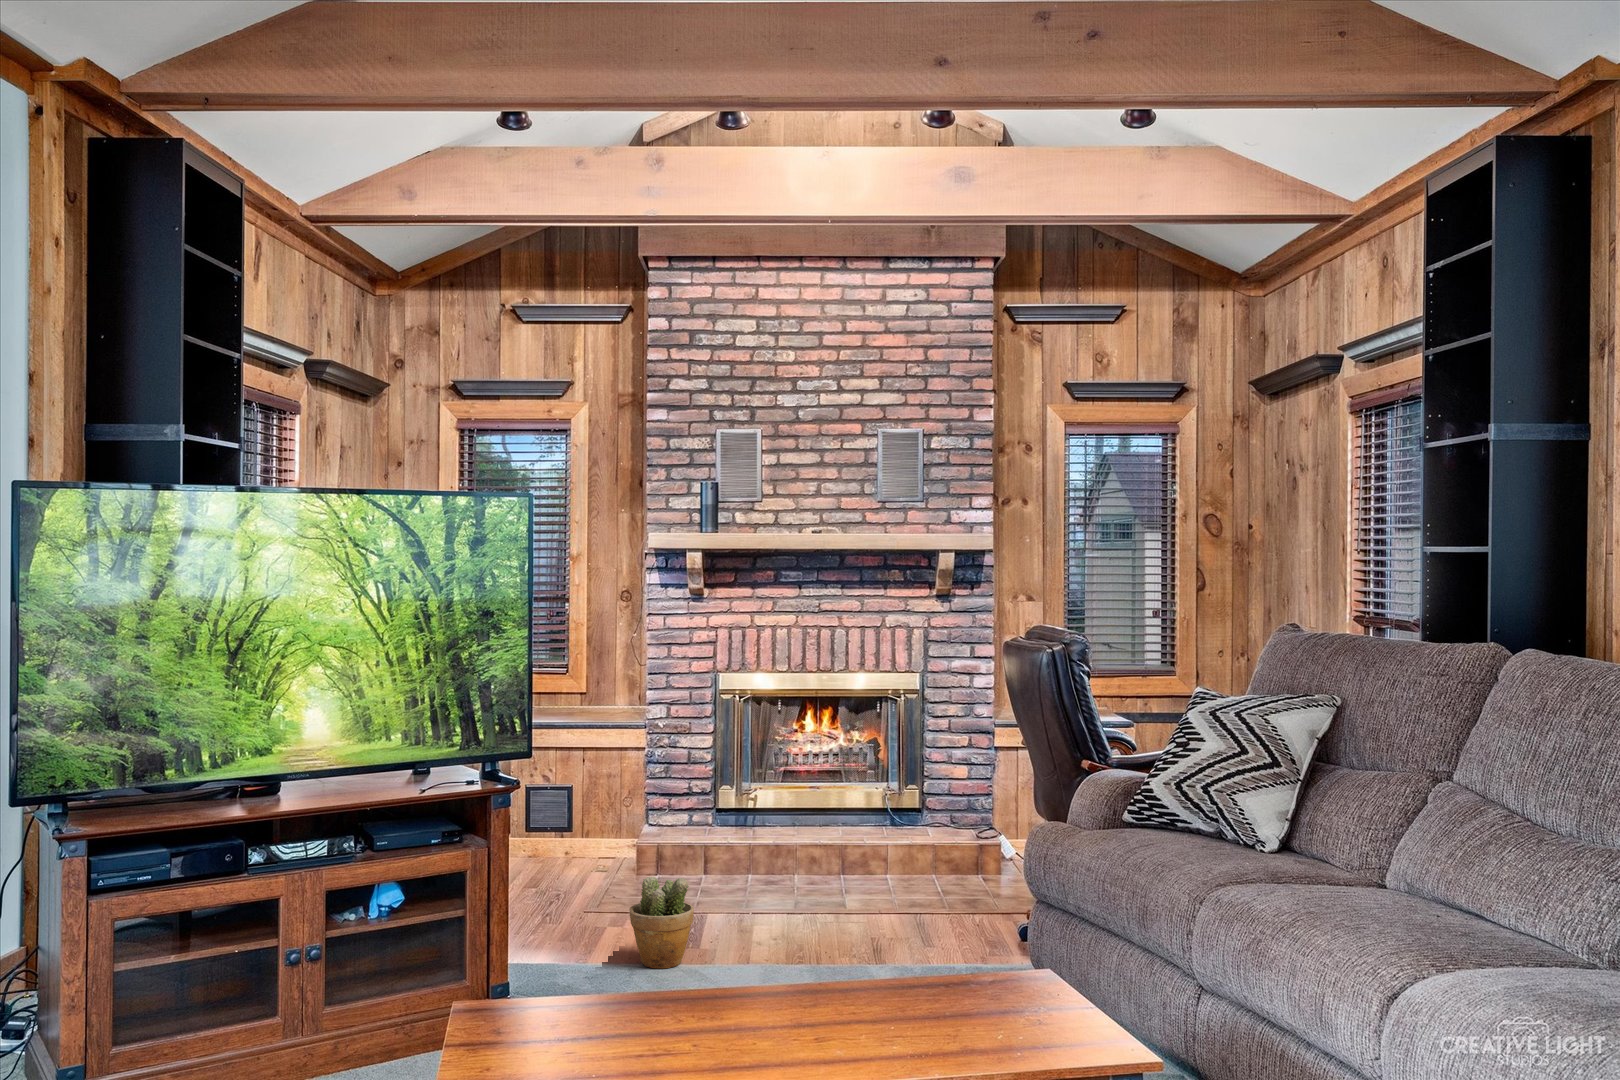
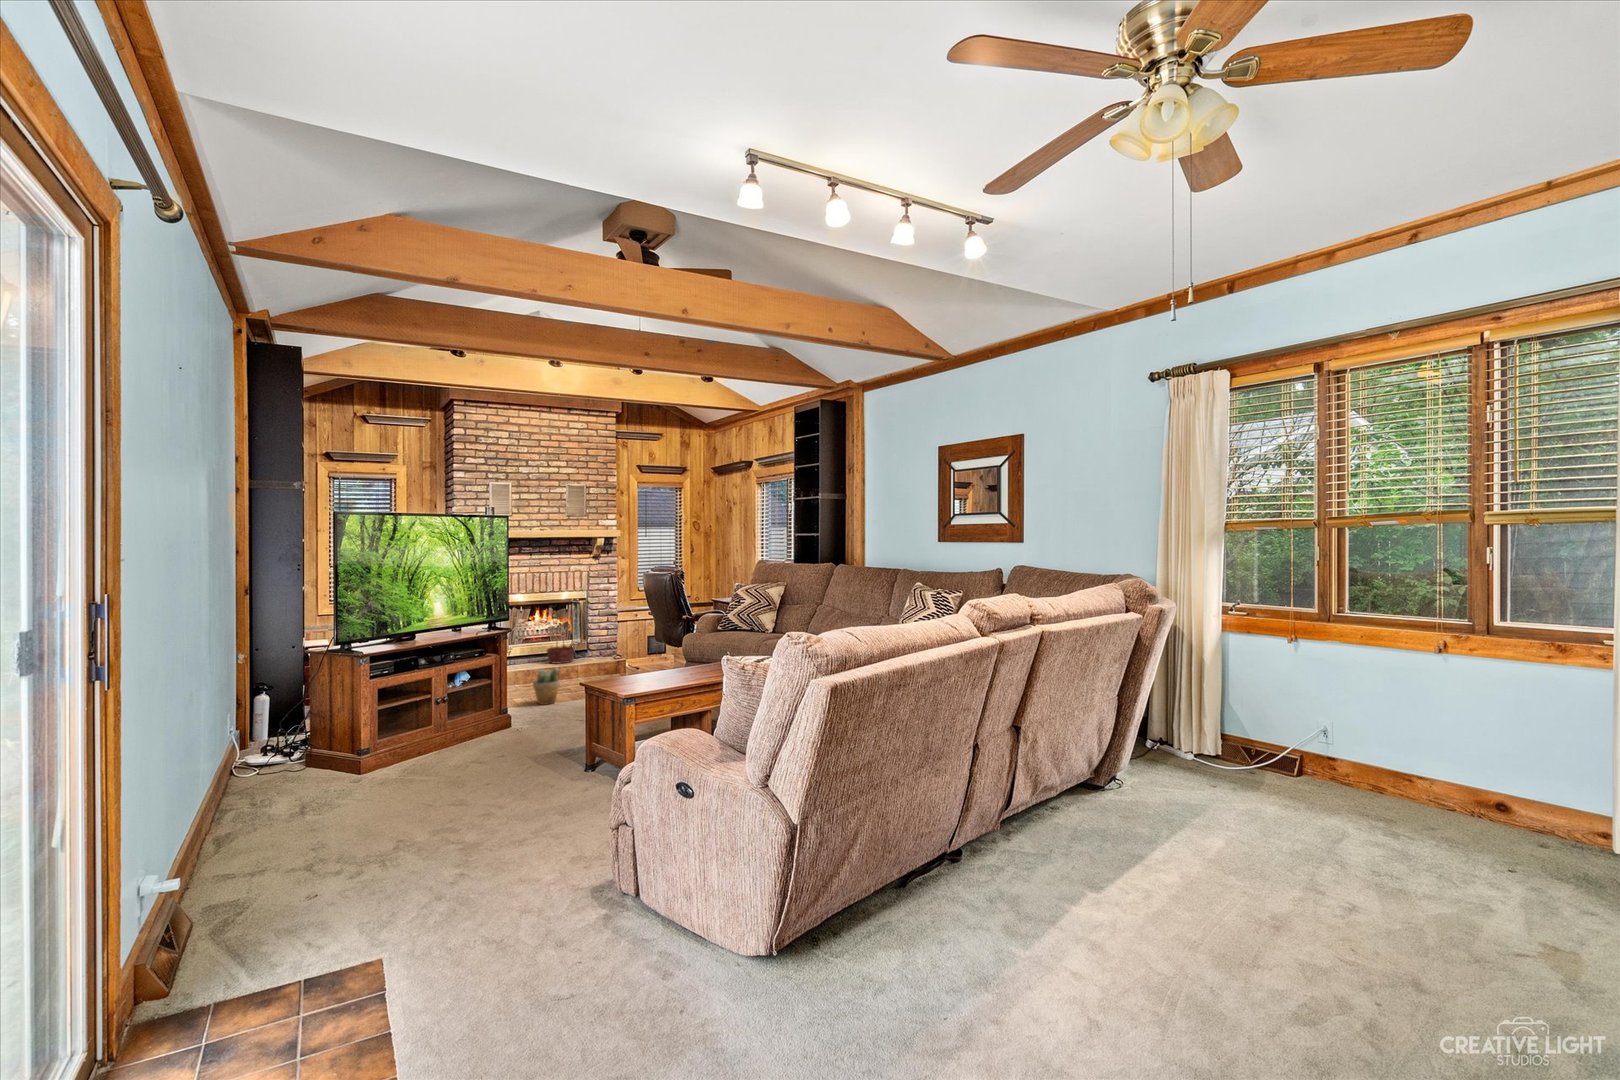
basket: none [806,748,870,839] -> present [547,625,575,664]

